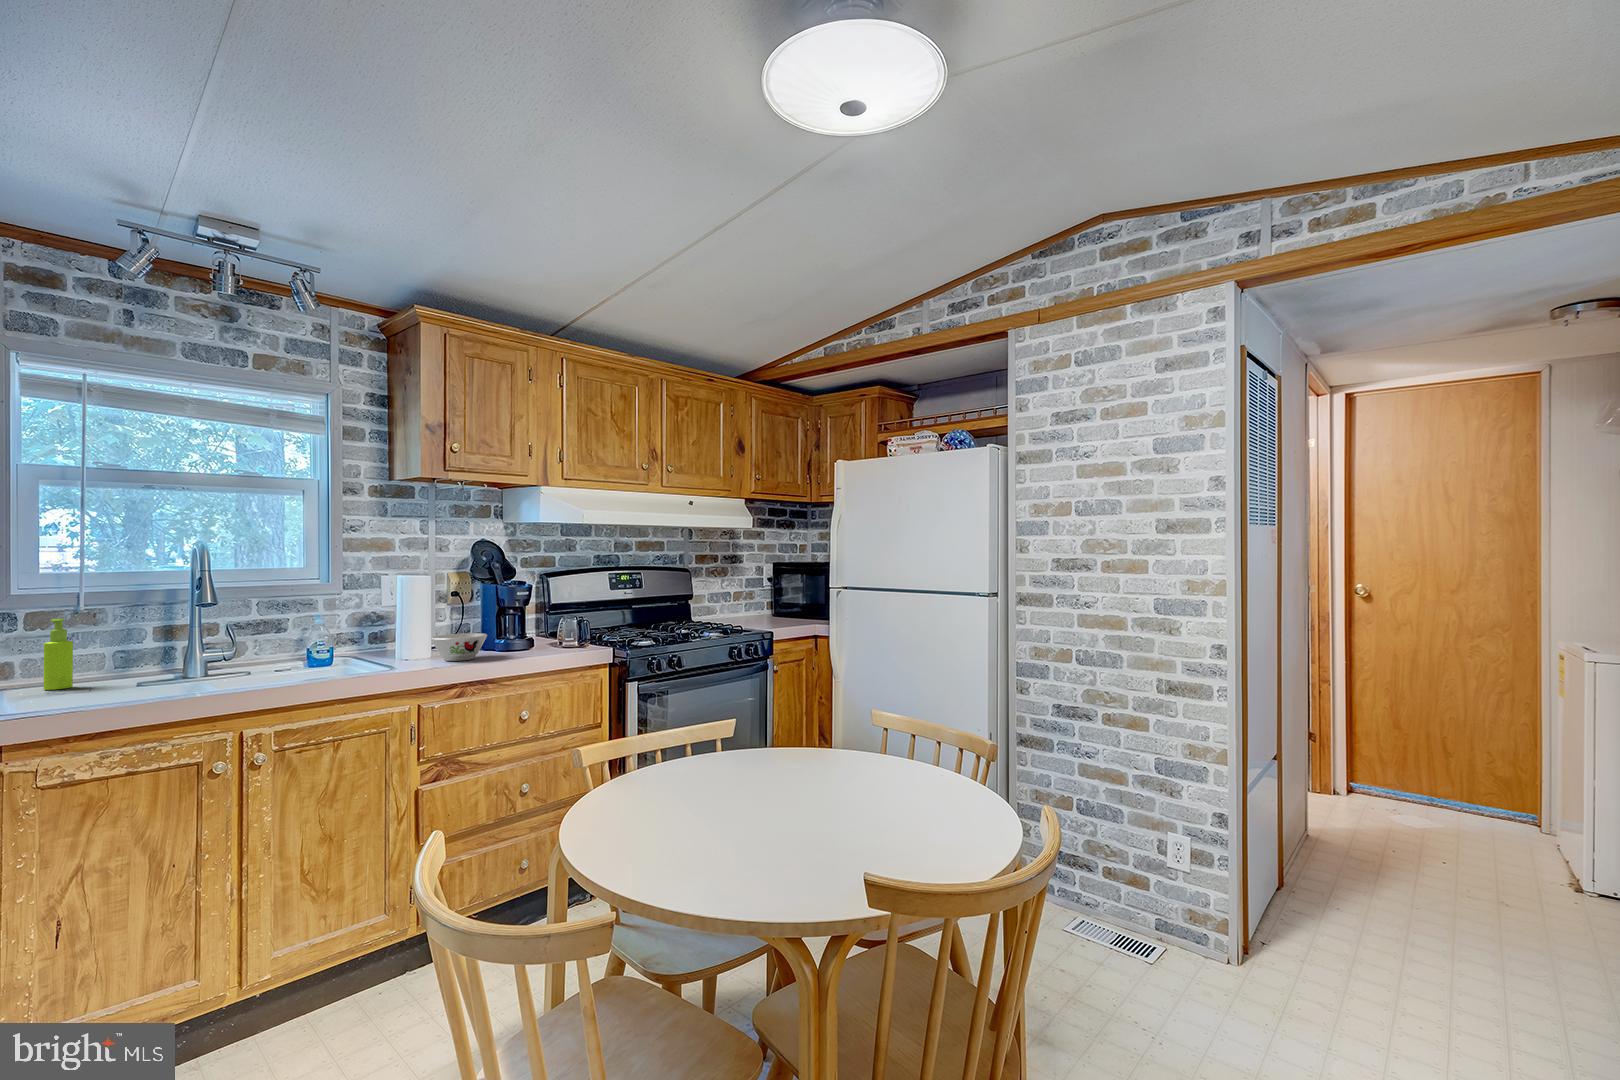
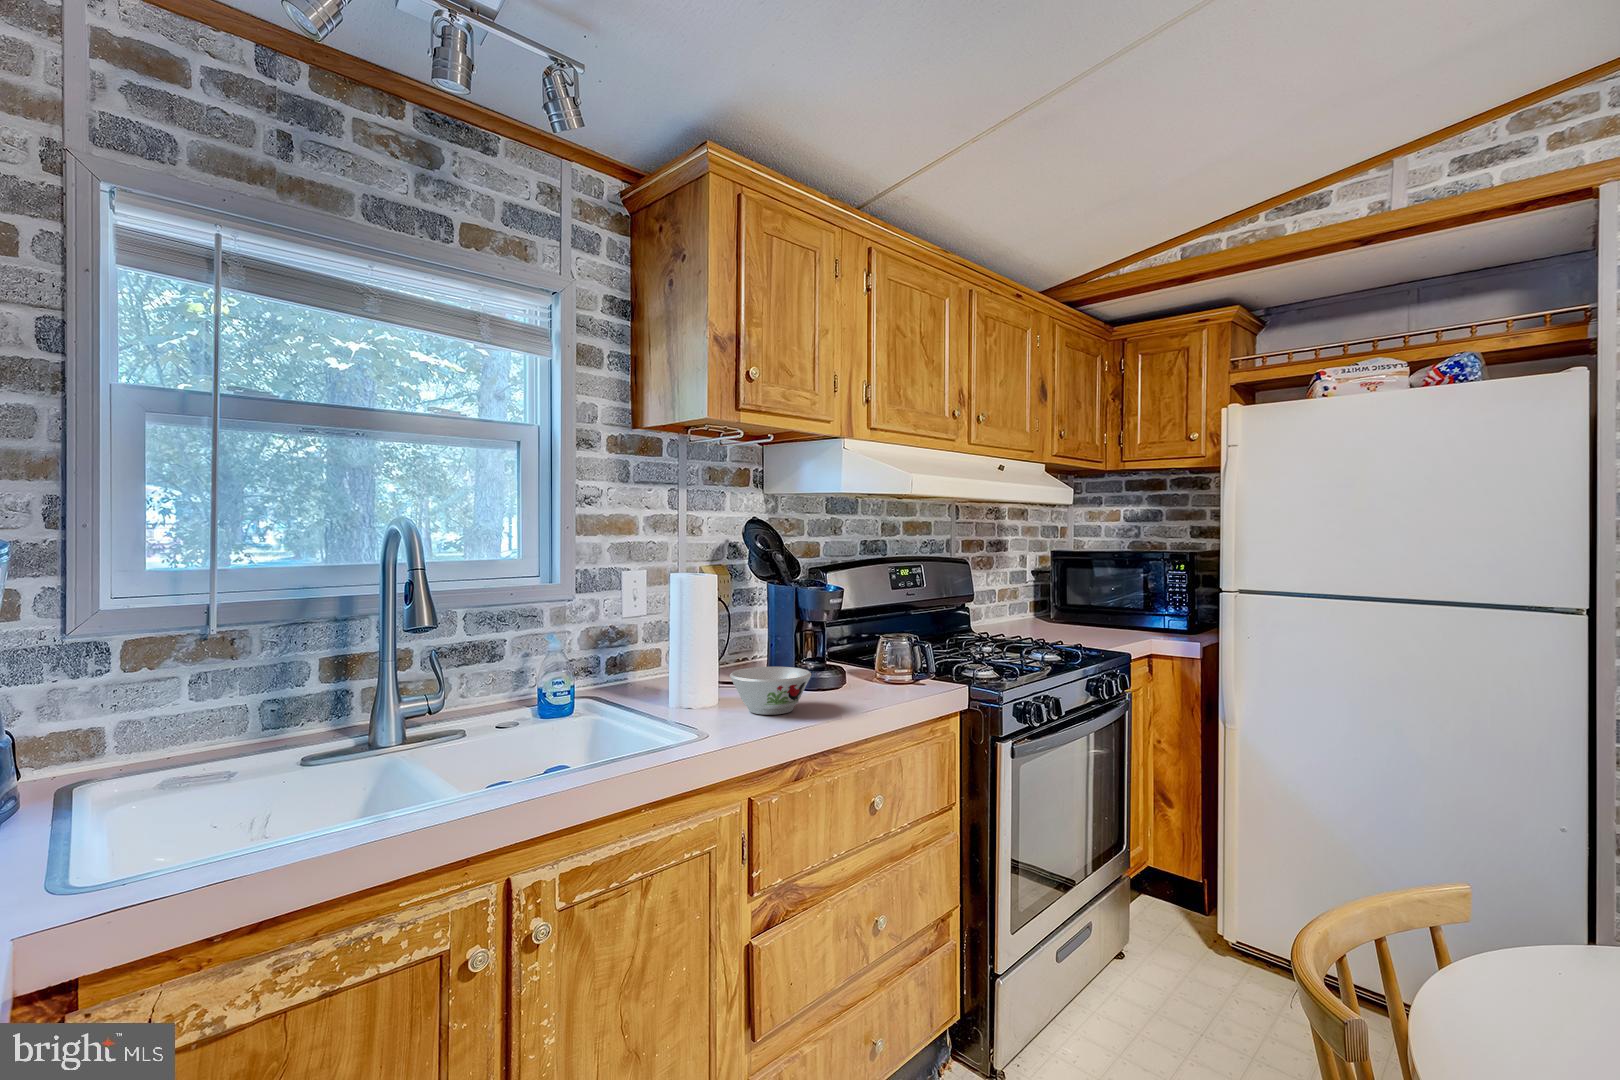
soap dispenser: present [44,618,73,690] -> none [160,648,205,772]

